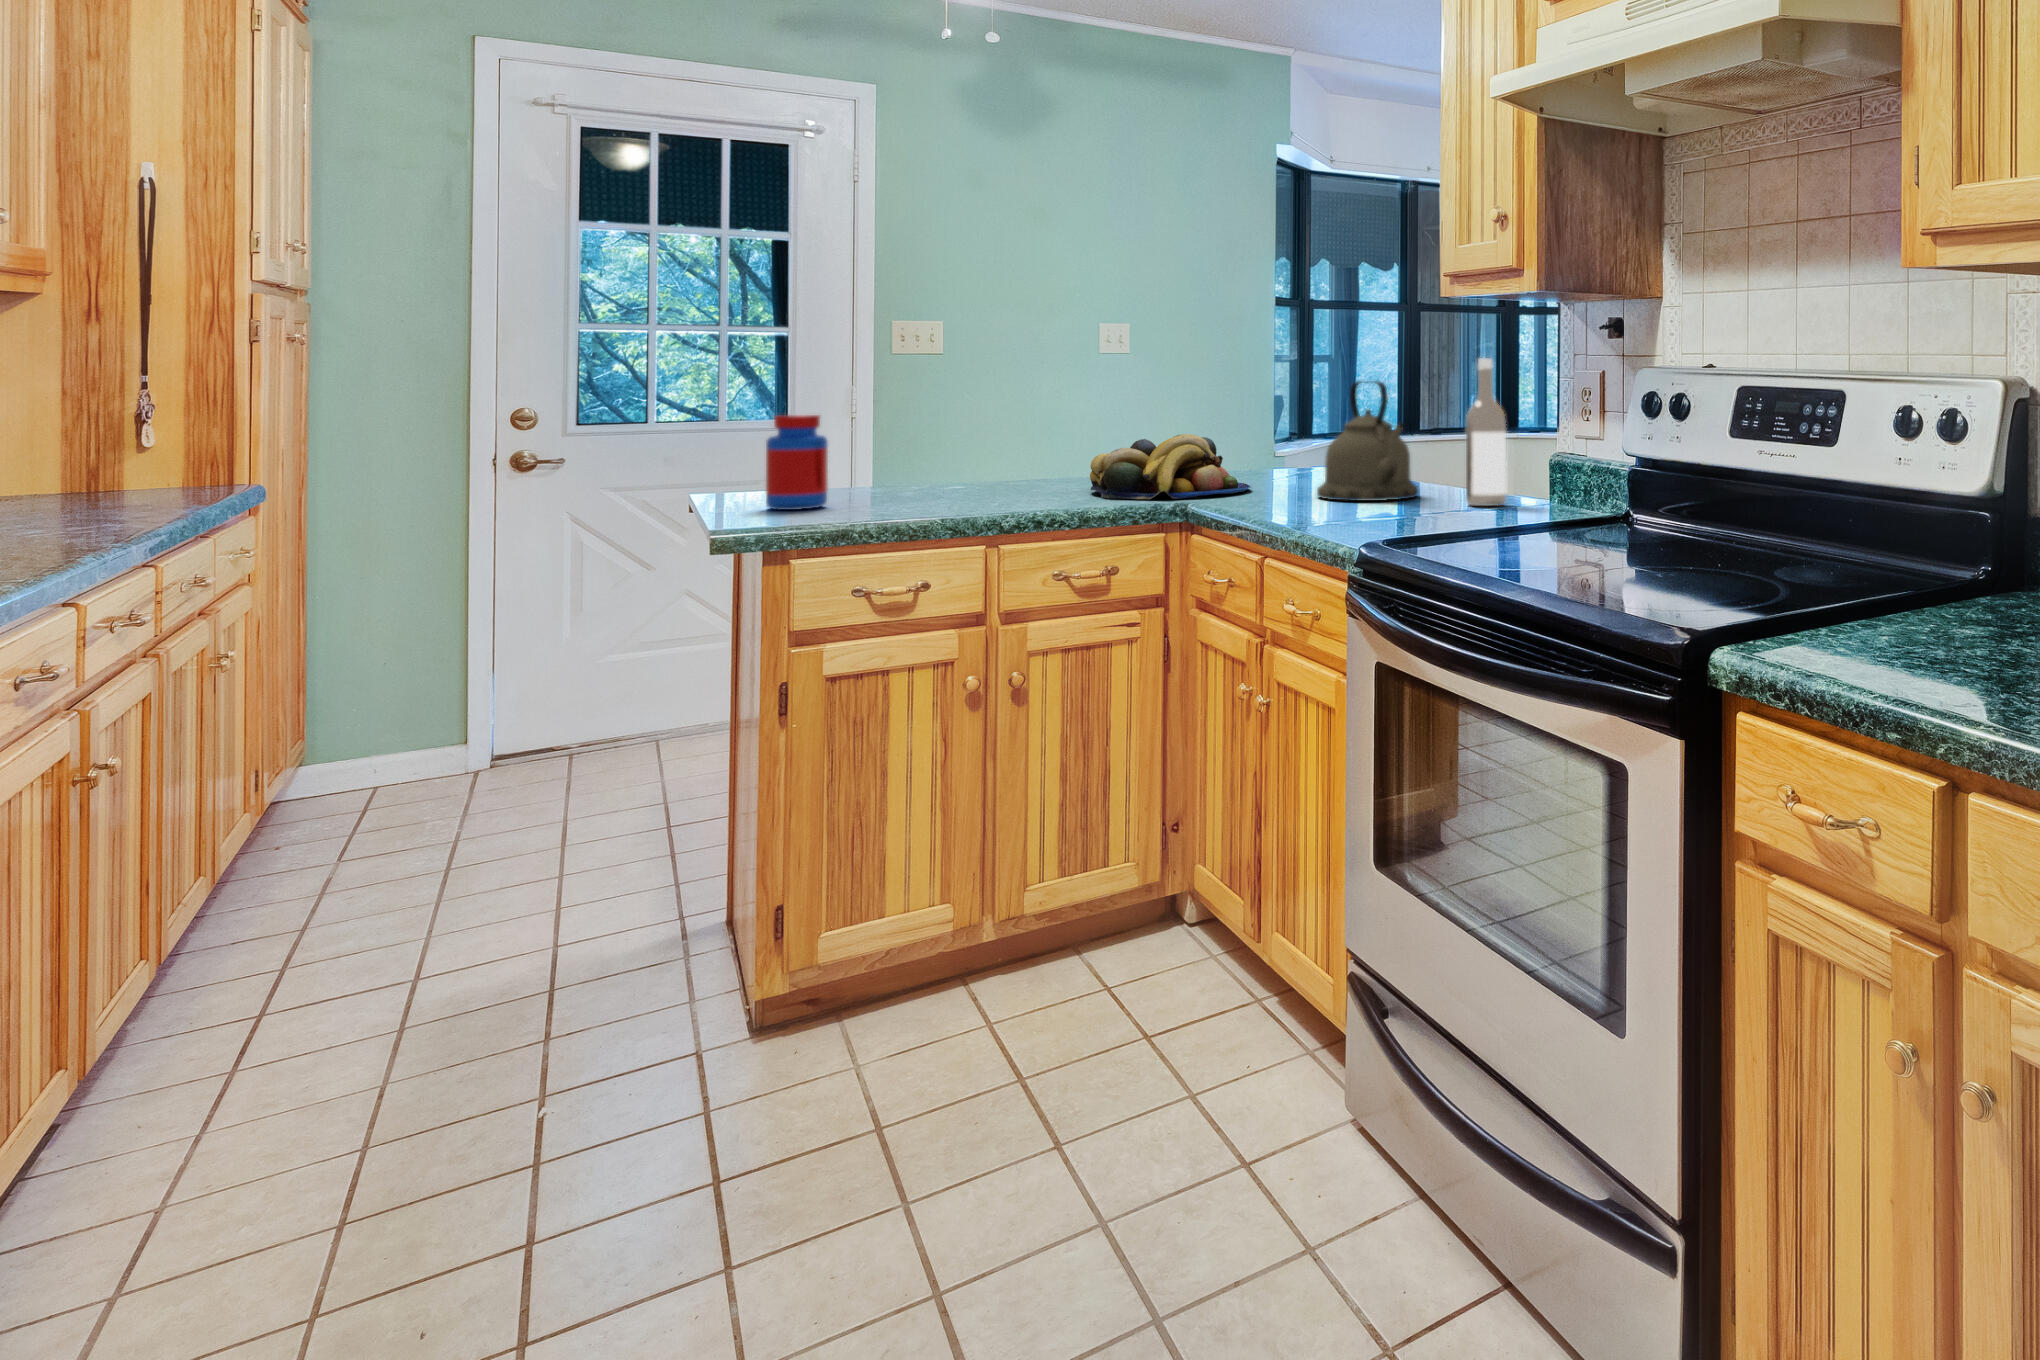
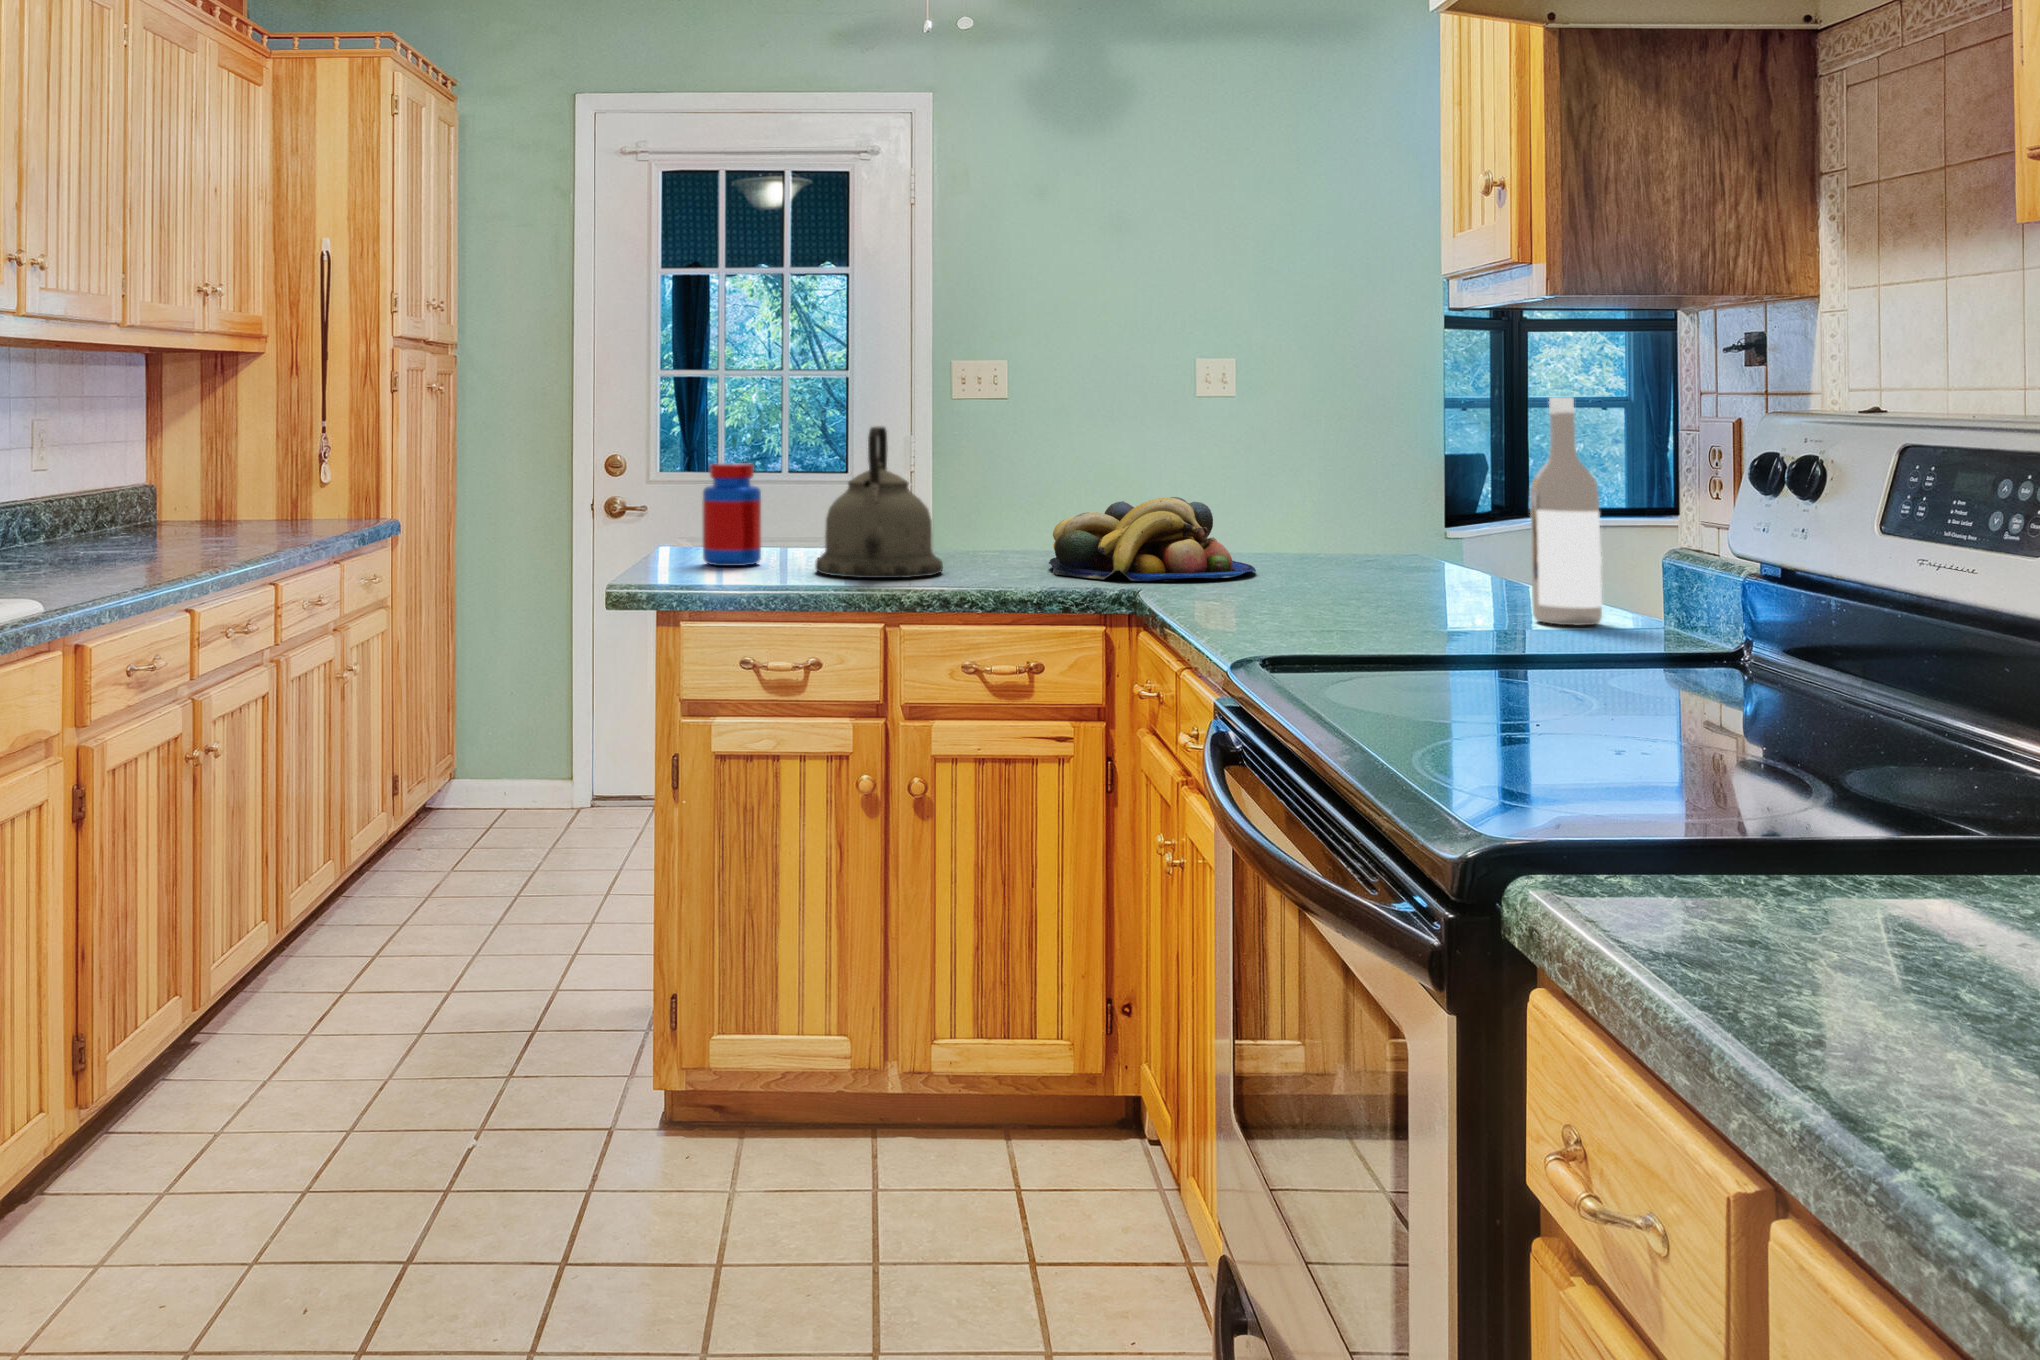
kettle: present [1317,381,1419,501] -> present [815,427,943,578]

